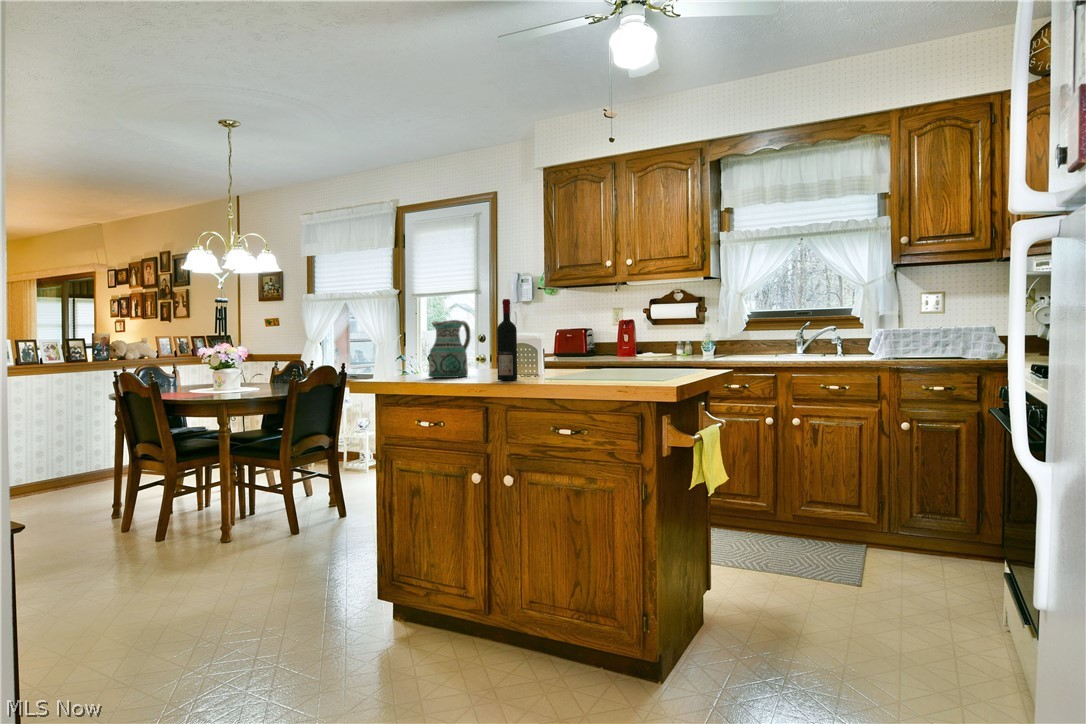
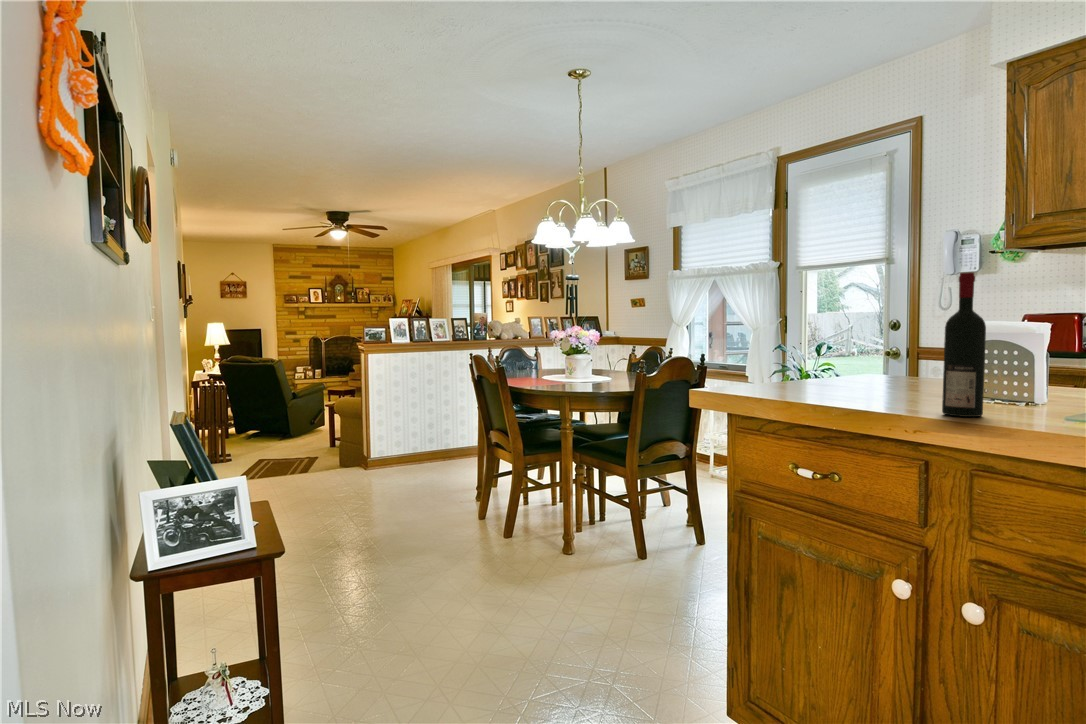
ceramic pitcher: present [429,320,471,378] -> none [815,307,886,395]

